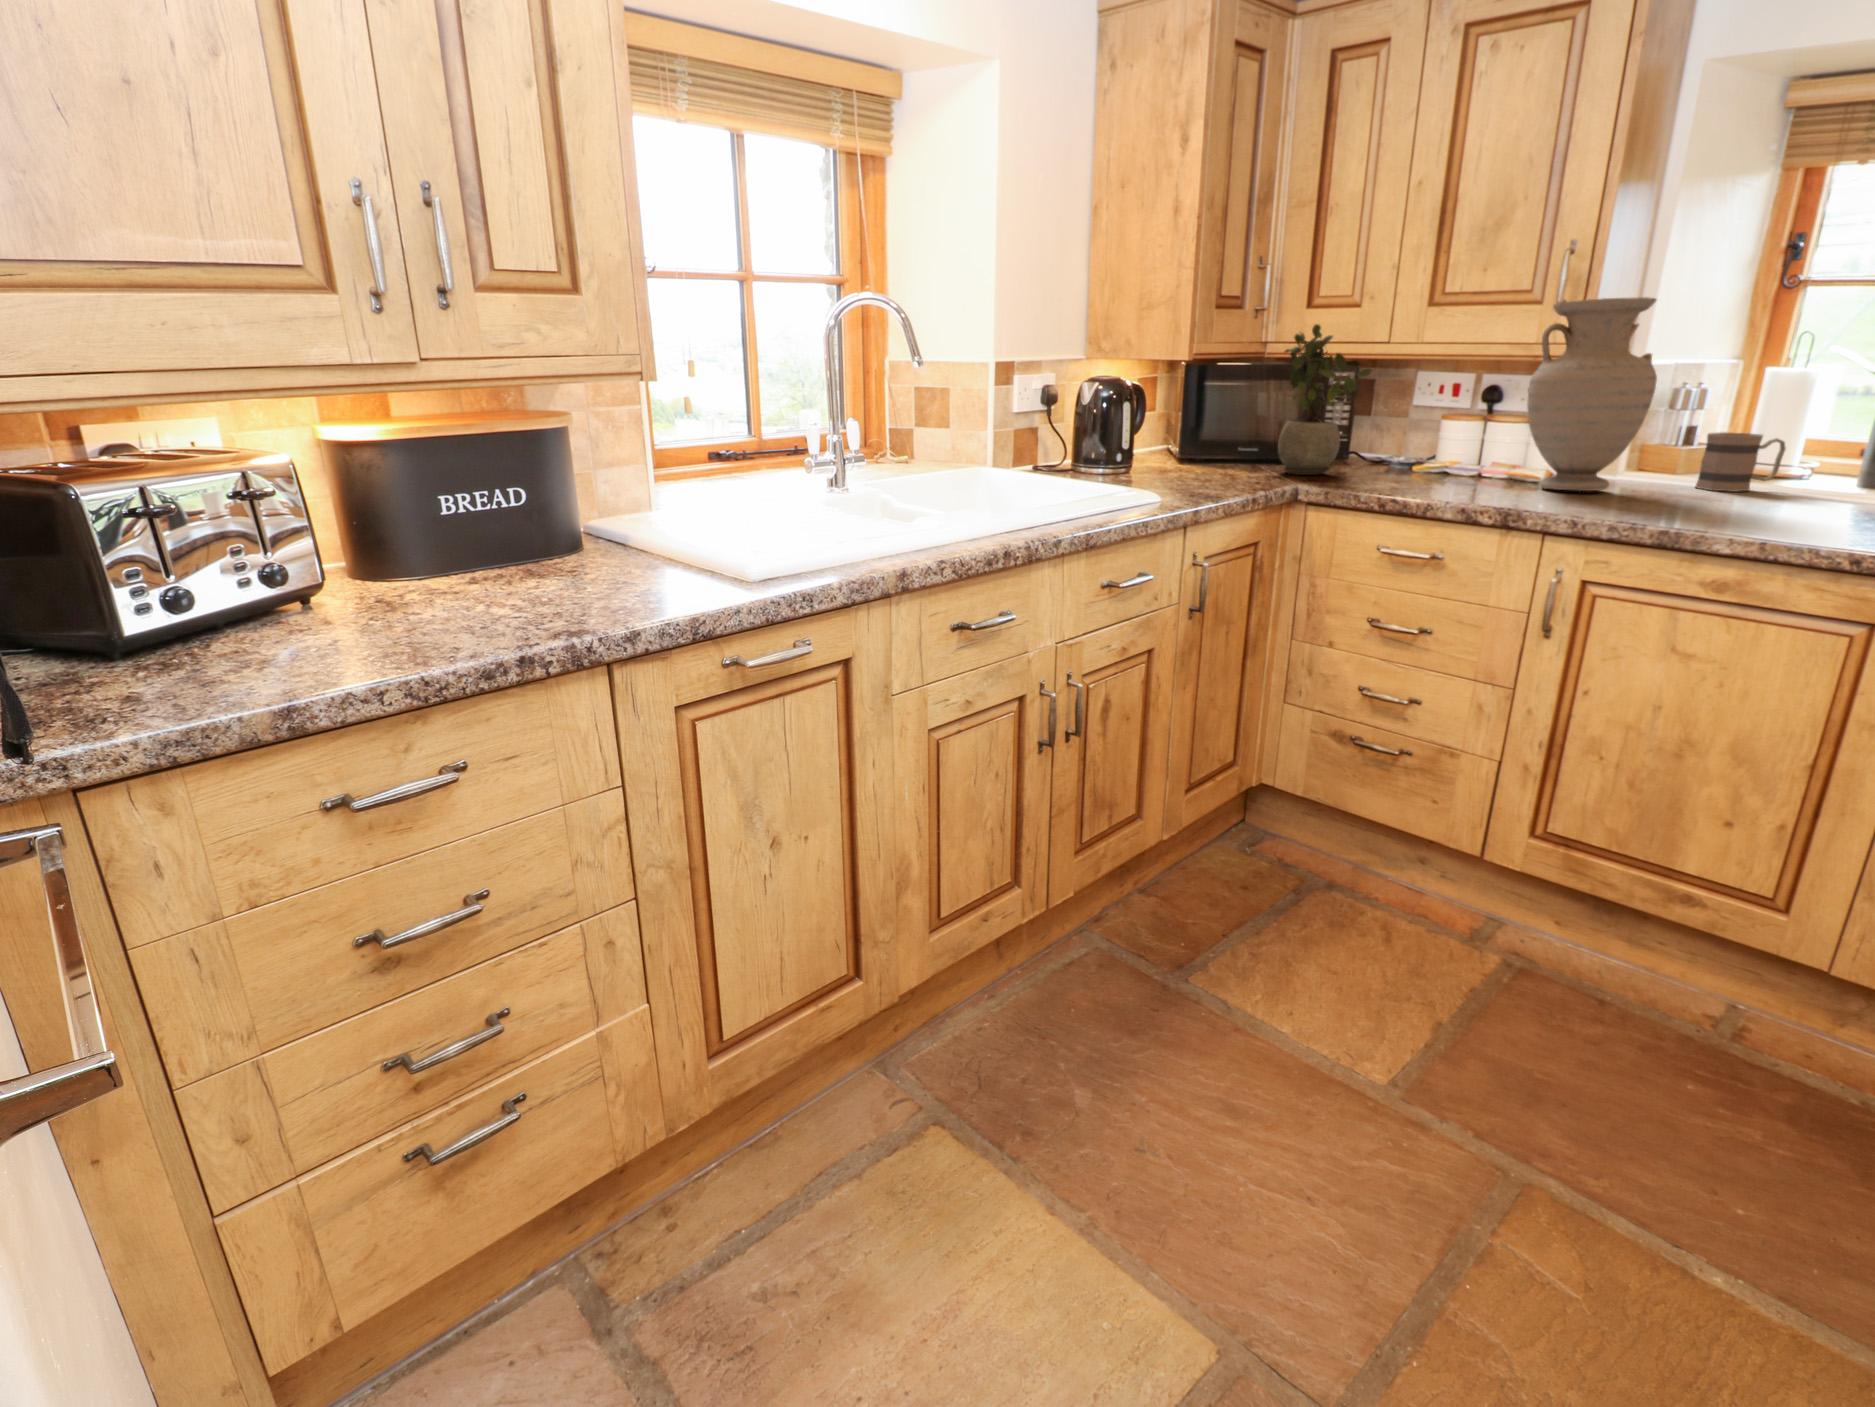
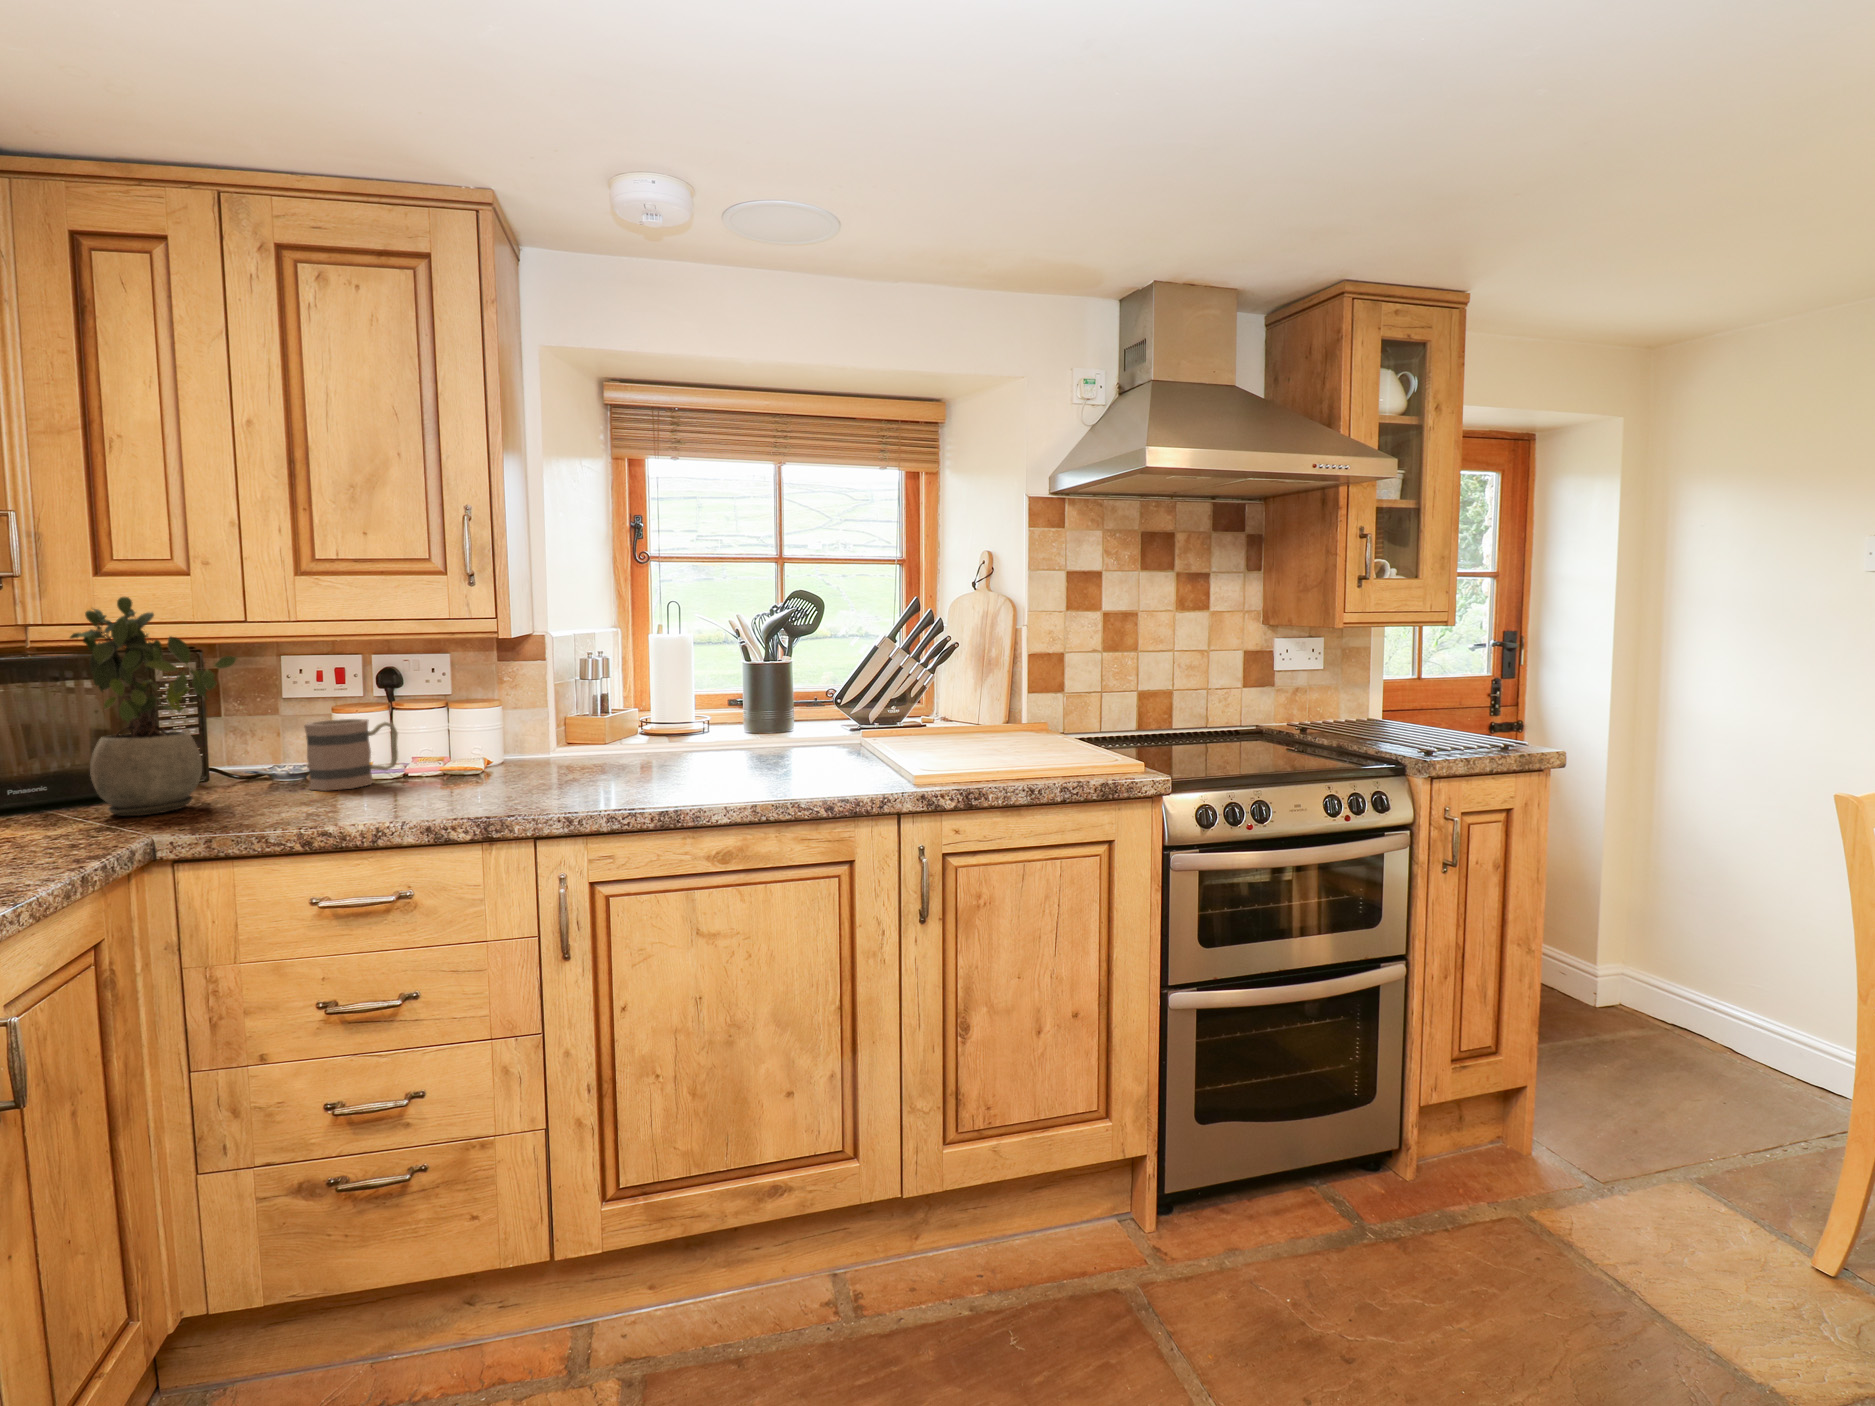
vase: present [1527,297,1657,491] -> none [447,571,580,781]
mug: present [1696,432,1786,492] -> present [304,719,398,791]

